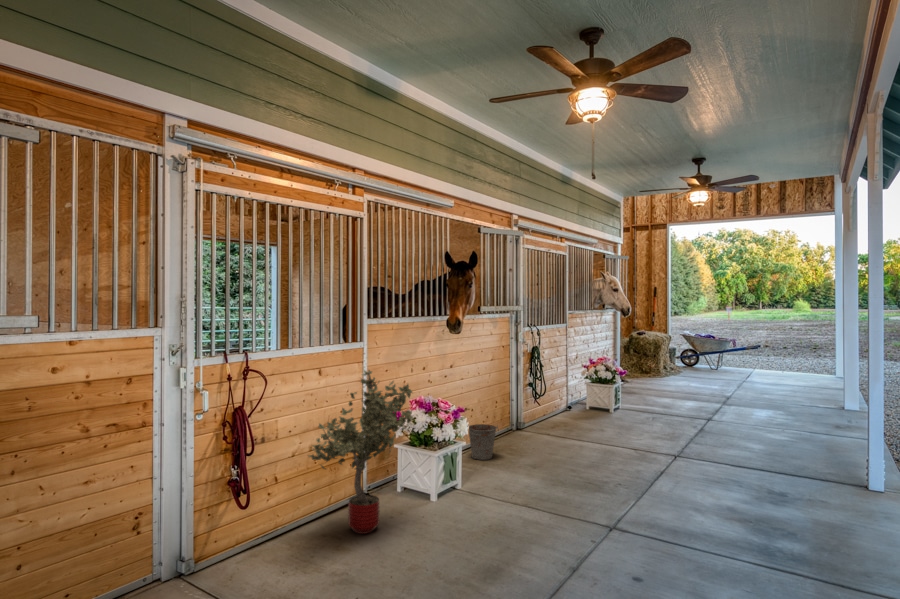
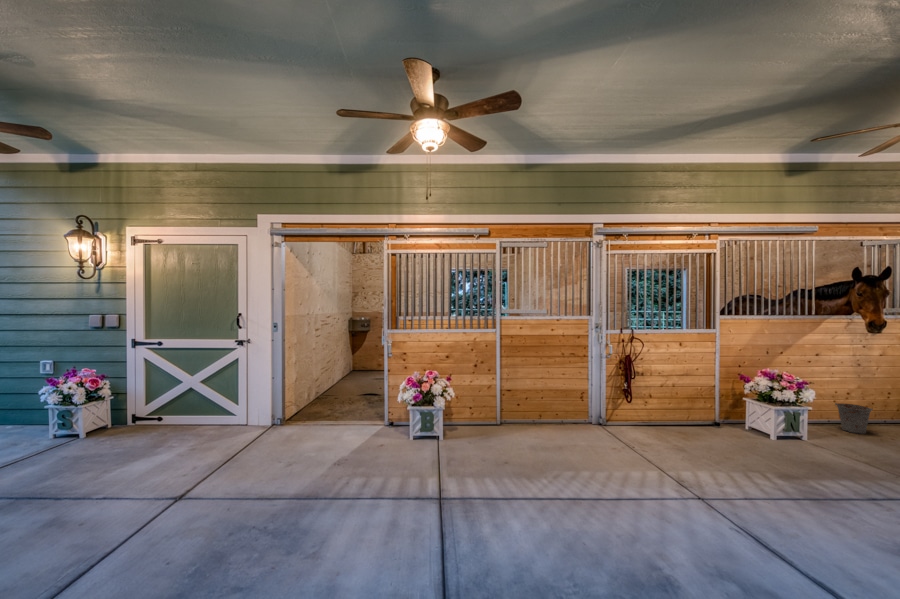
potted tree: present [308,370,414,534] -> none [663,344,745,439]

